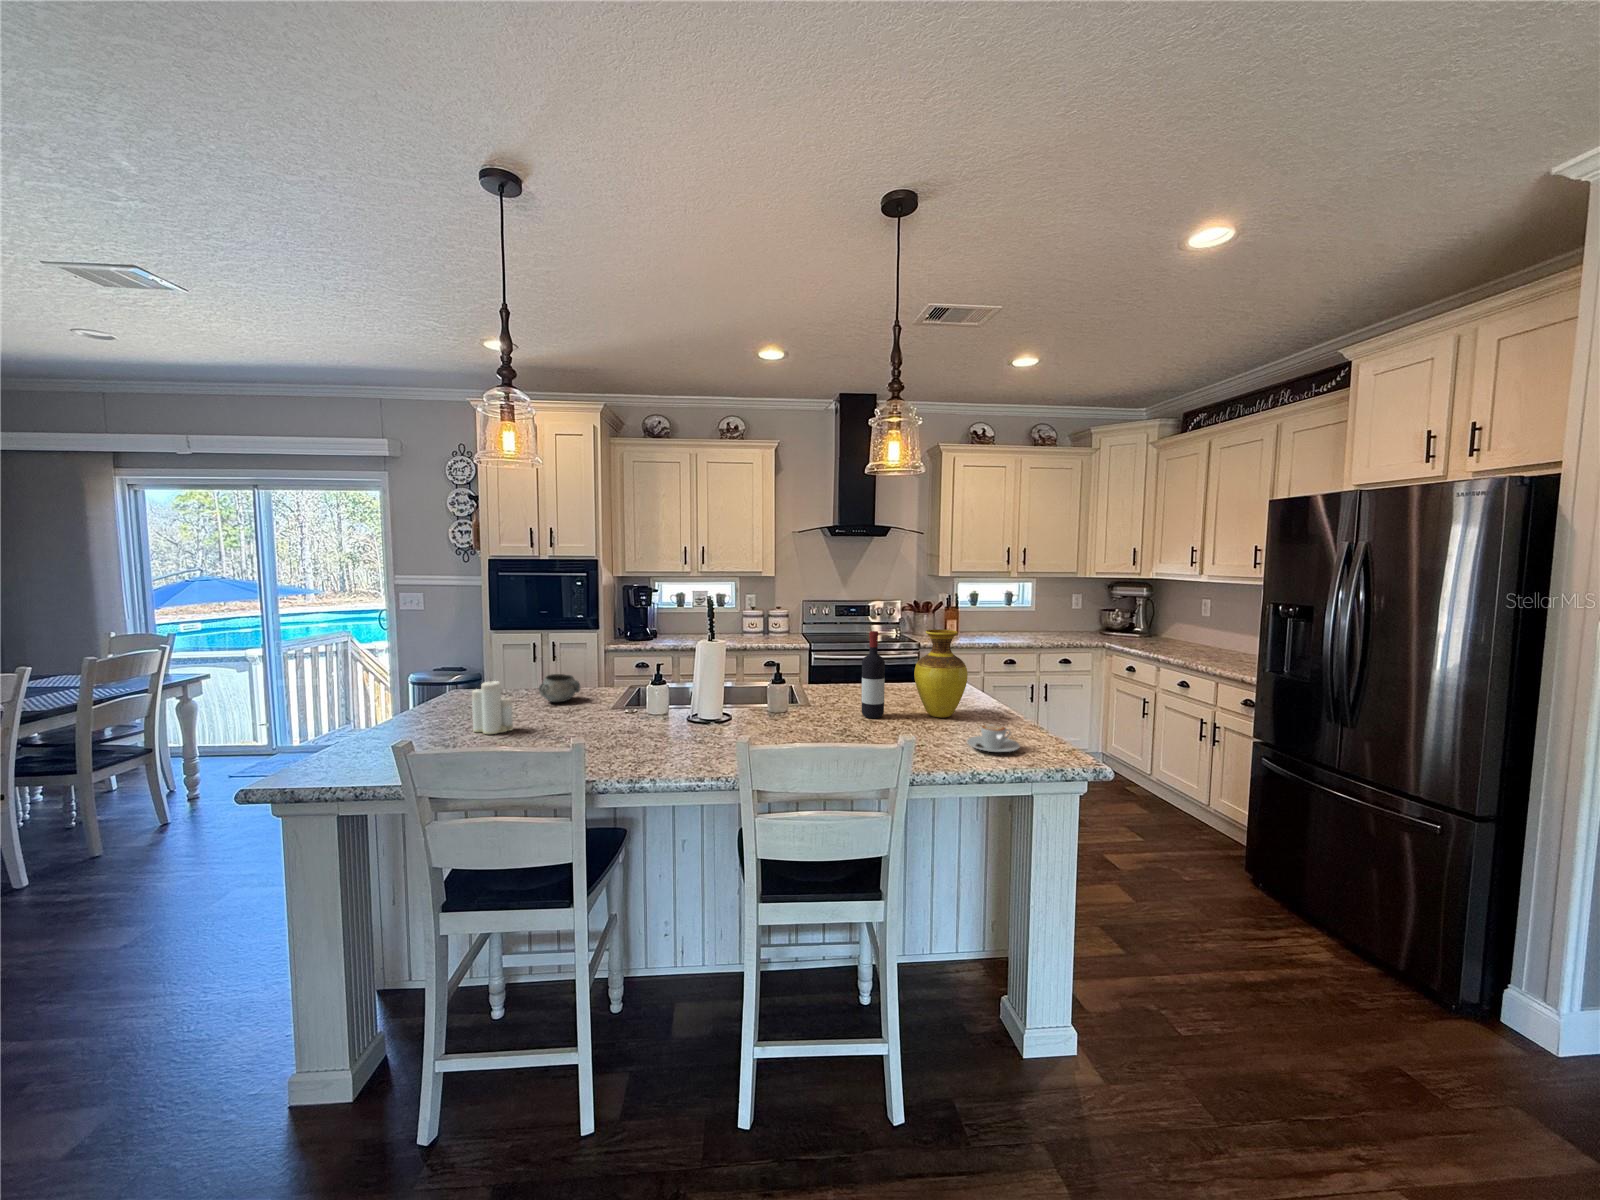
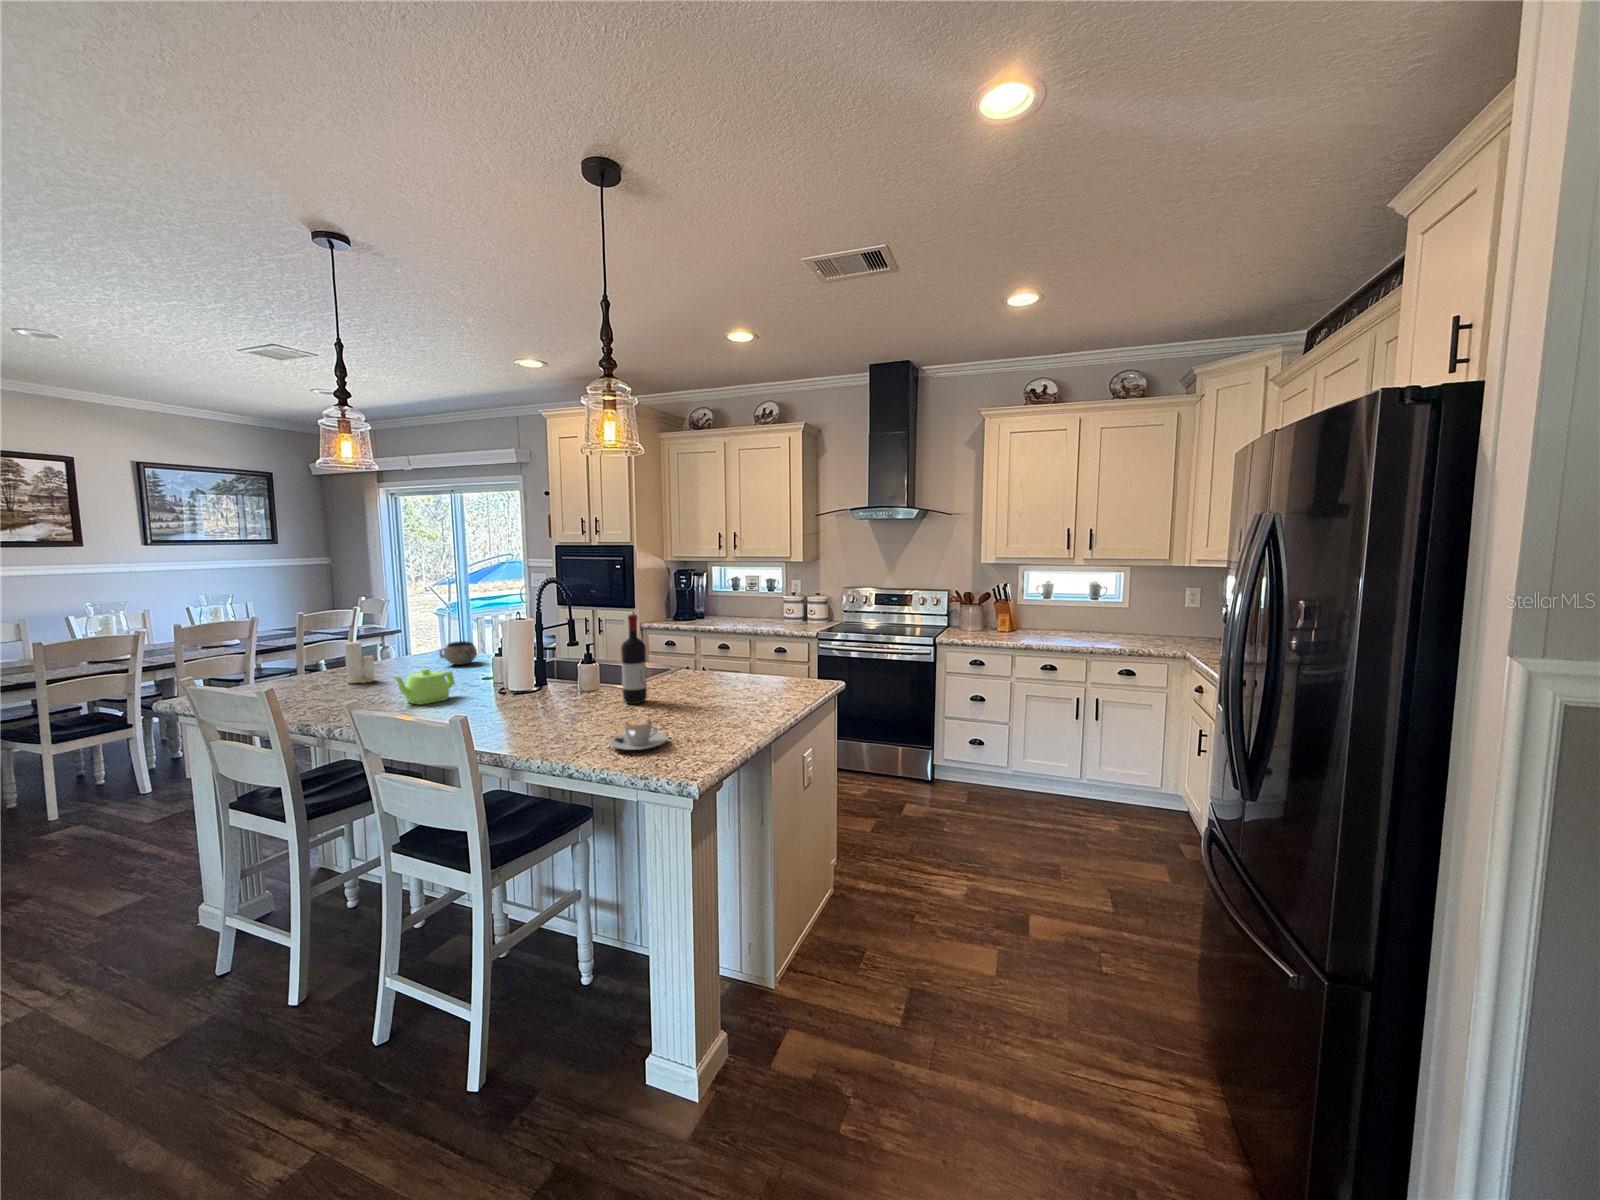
vase: present [914,629,968,718] -> none [665,616,722,711]
teapot: none [634,703,682,744] -> present [394,669,455,705]

